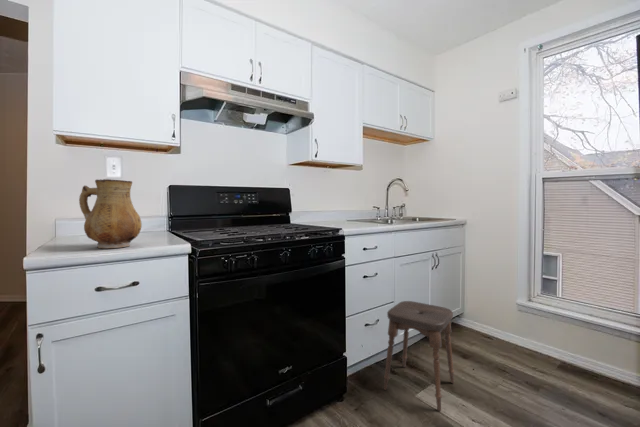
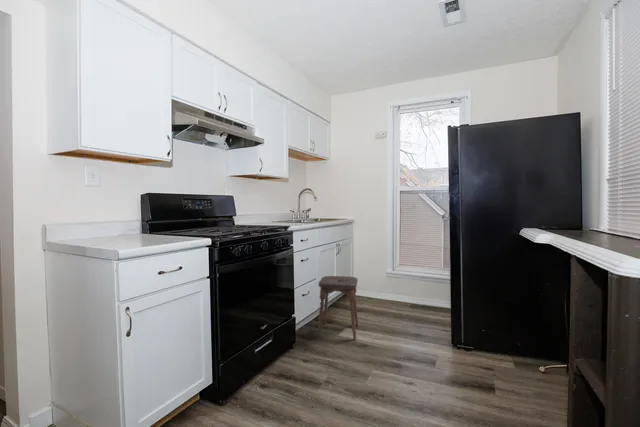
ceramic pitcher: present [79,179,142,248] -> none [131,191,178,243]

